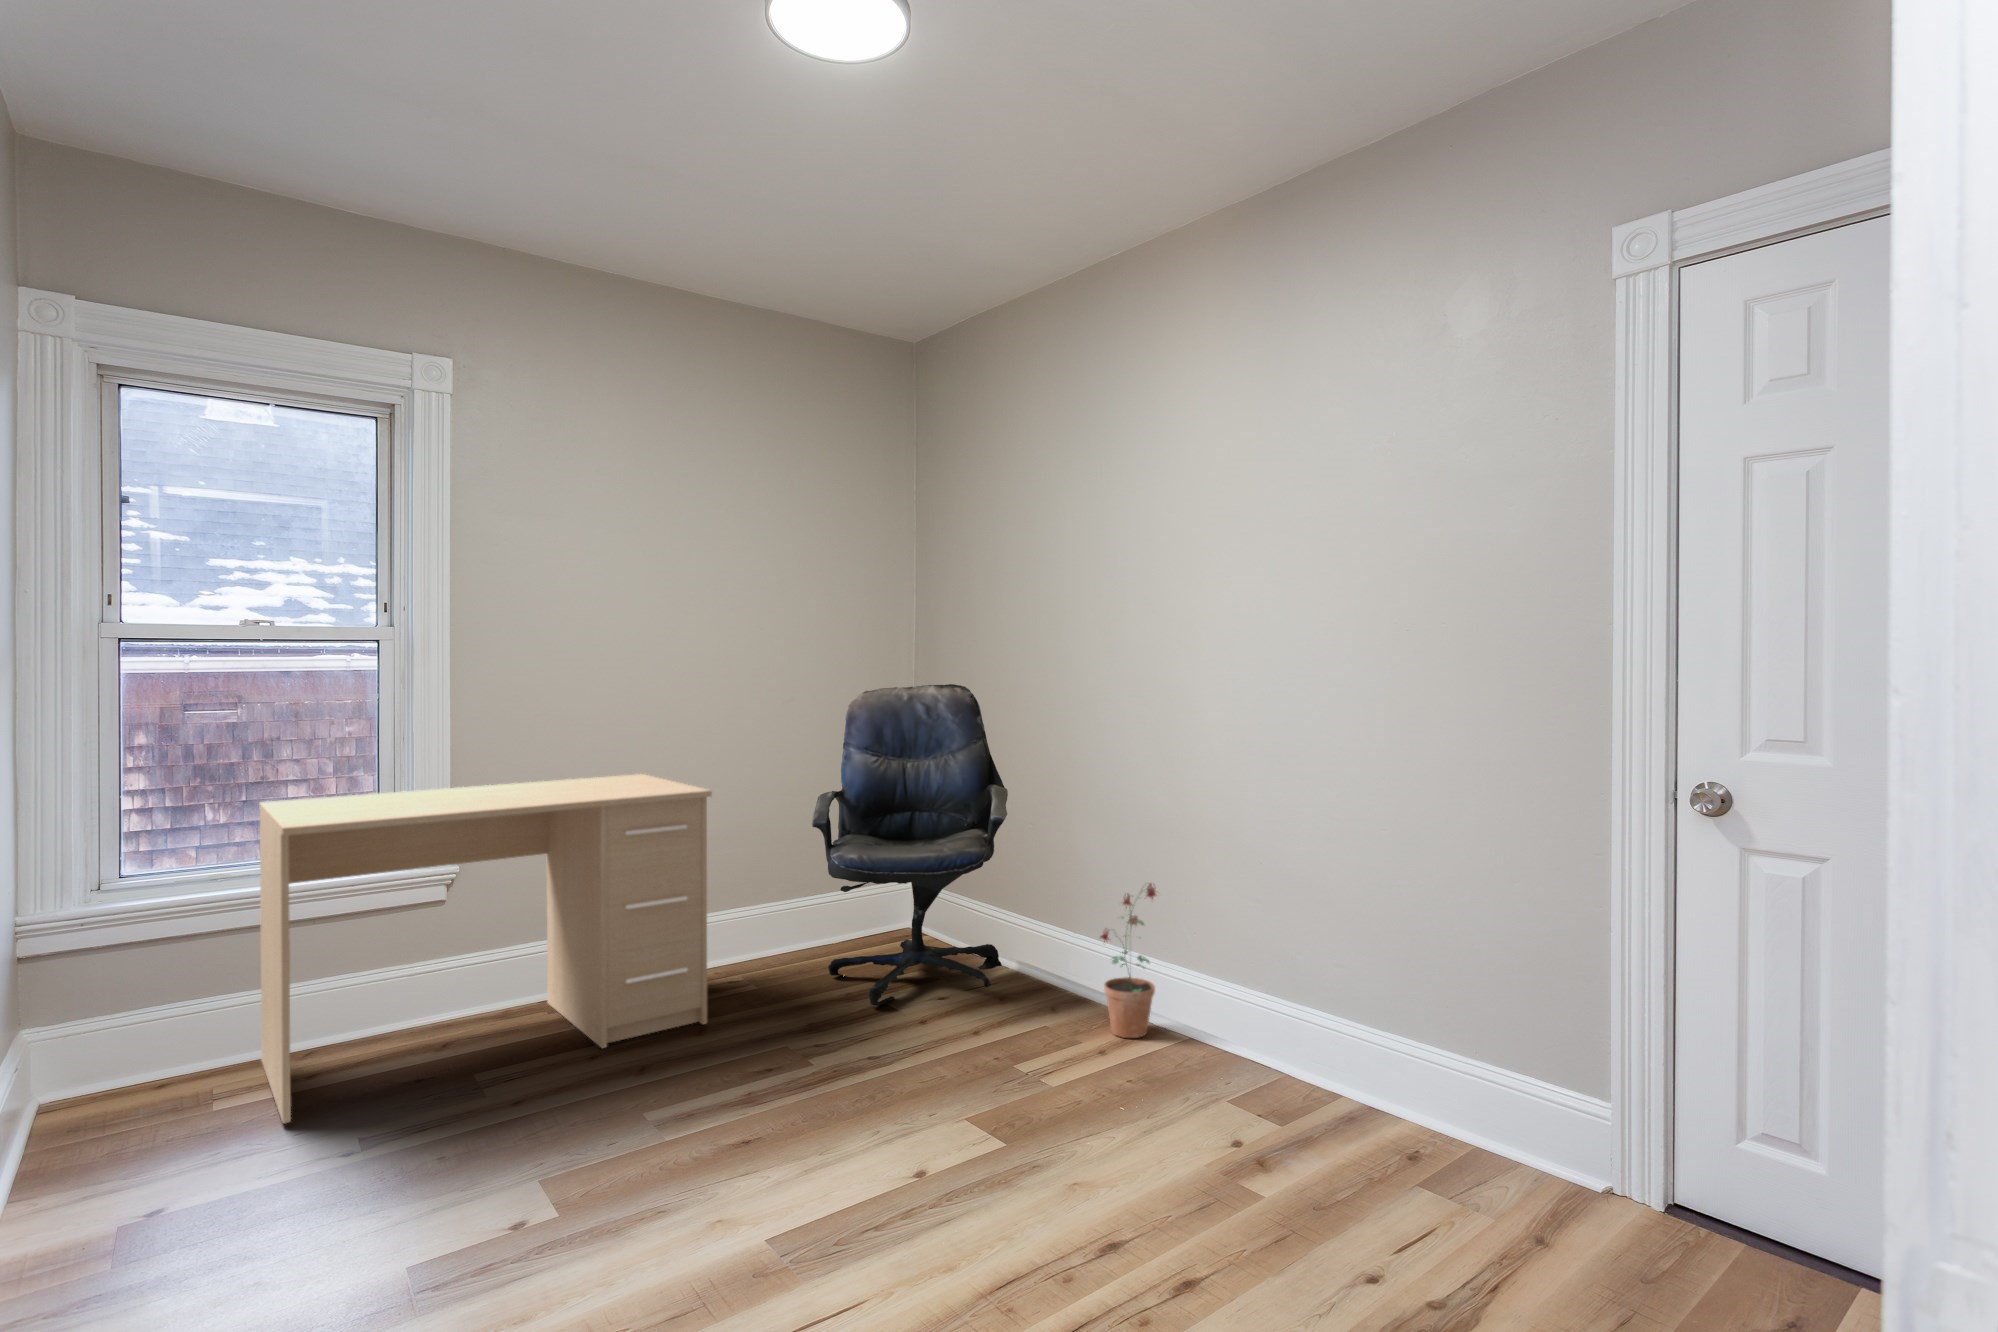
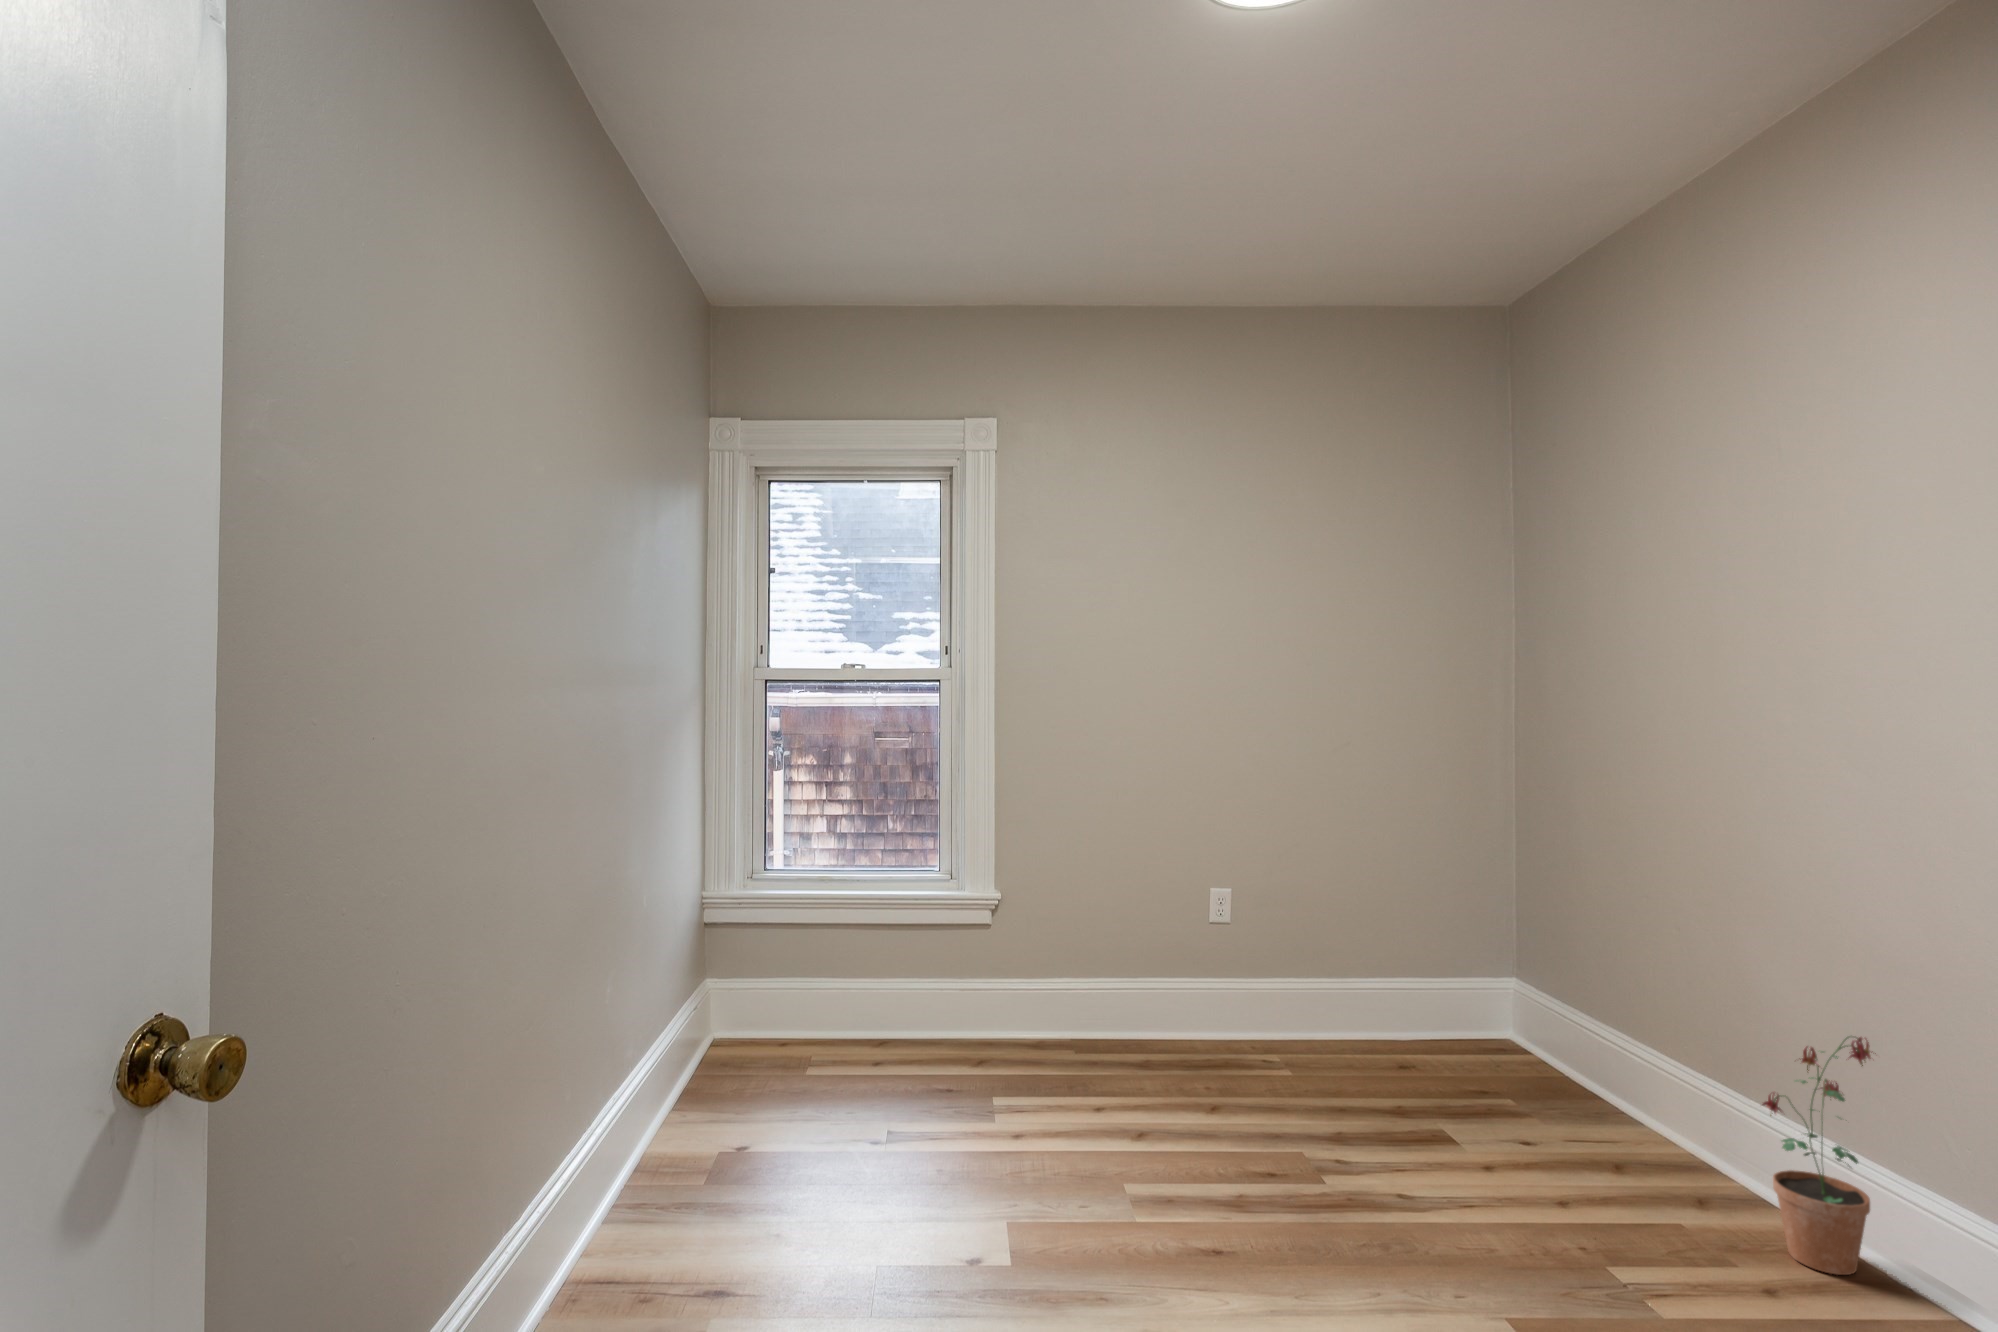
office chair: present [812,684,1008,1005] -> none [1349,731,1624,1135]
desk: present [259,774,712,1124] -> none [831,818,1227,1109]

